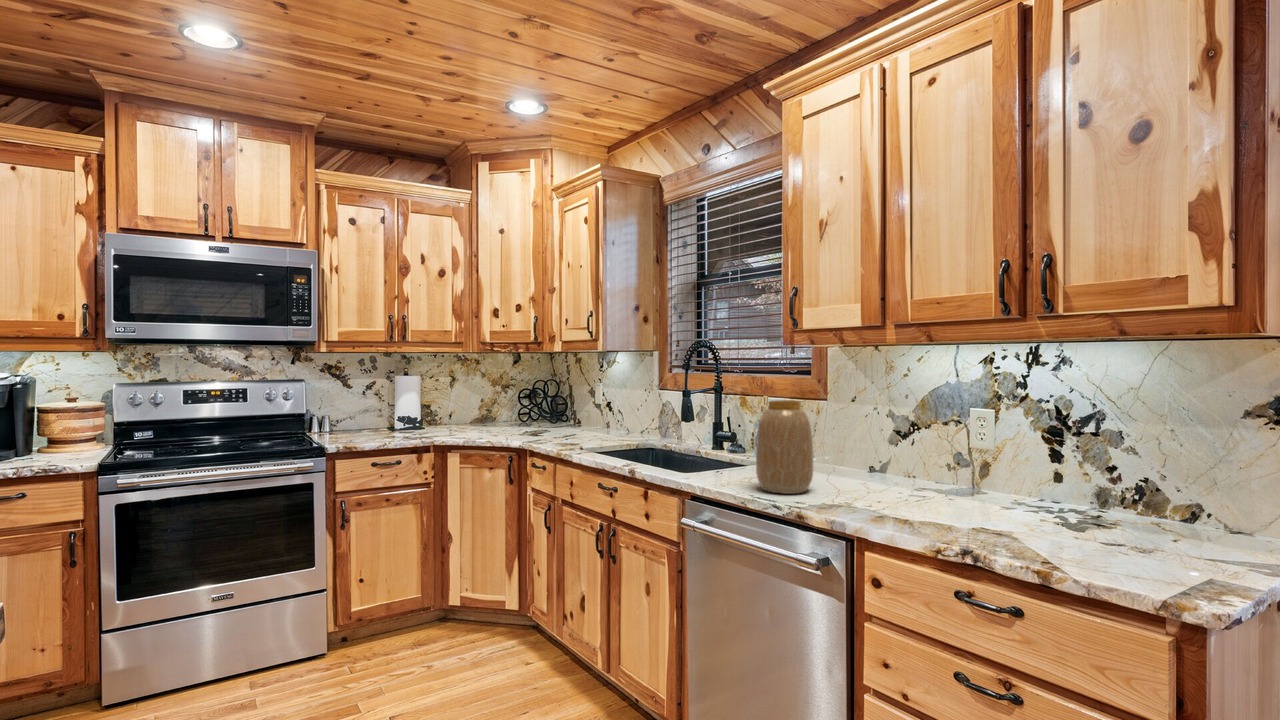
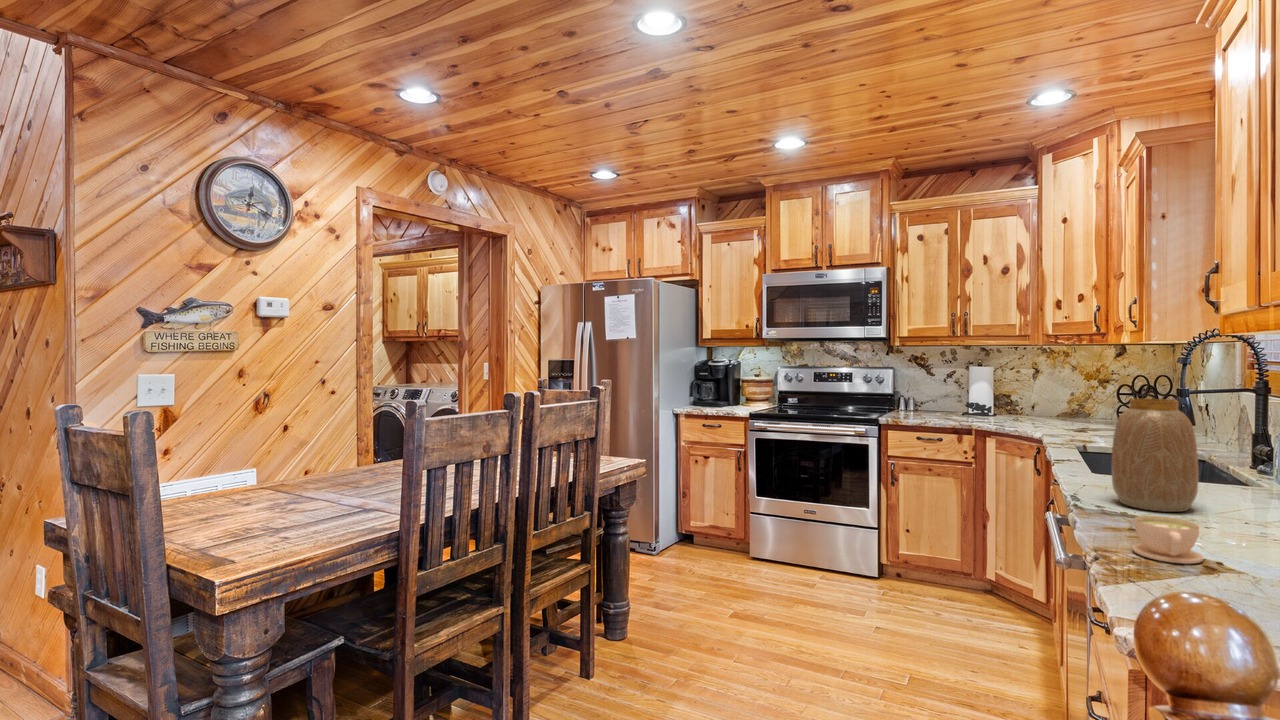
coffee cup: none [891,494,942,530] -> present [1132,516,1203,564]

